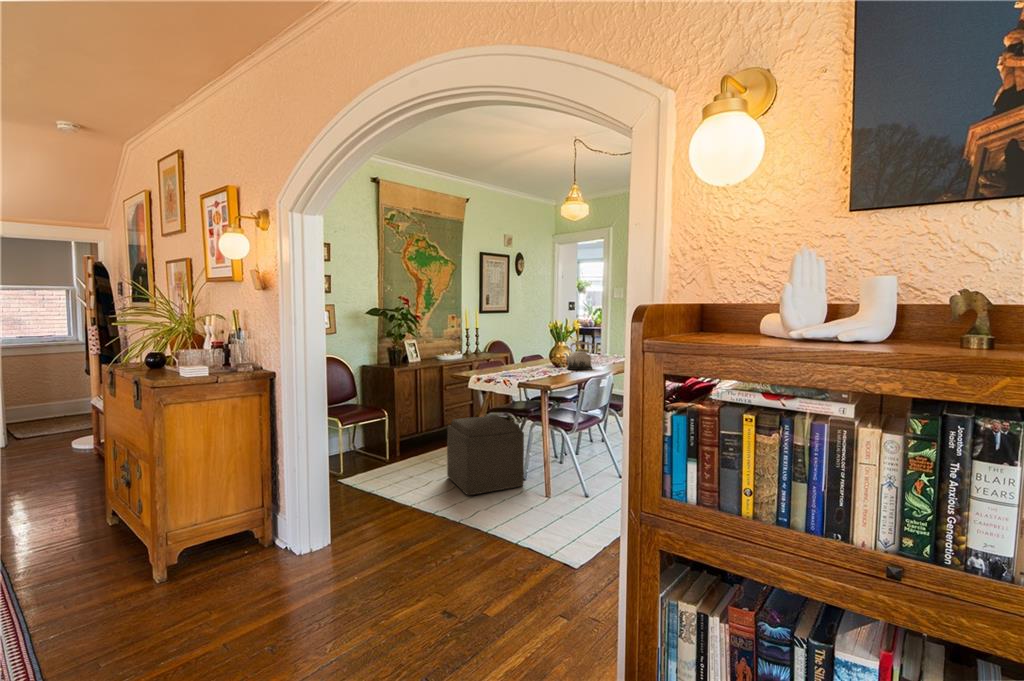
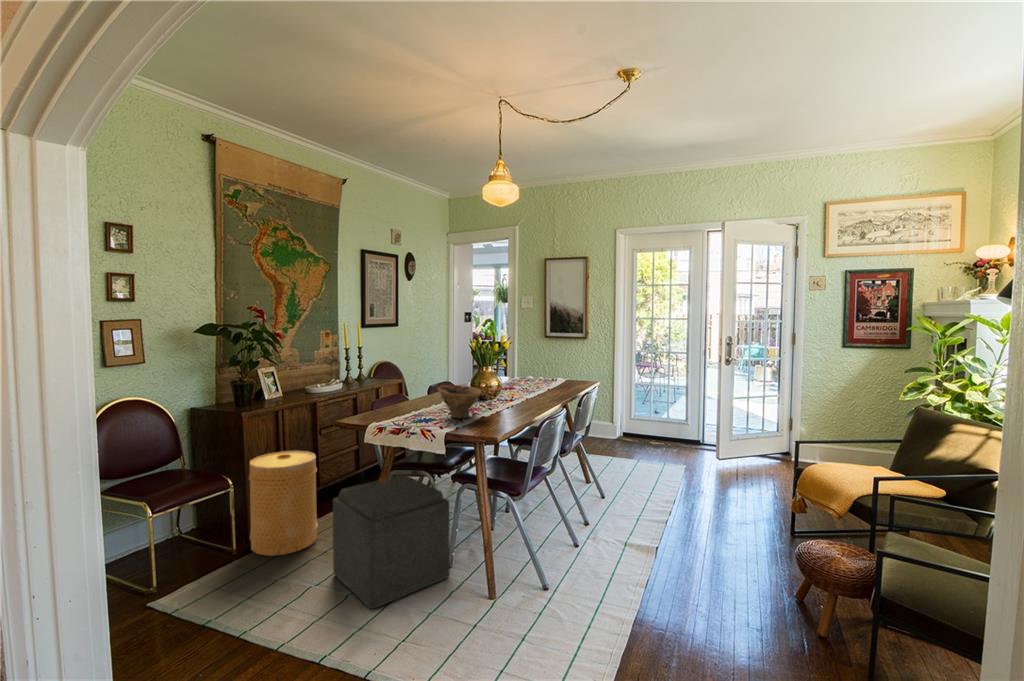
teapot: present [564,342,595,370] -> none [493,369,535,407]
bowl: none [519,352,550,375] -> present [437,385,481,418]
basket: none [397,397,440,464] -> present [249,451,318,556]

